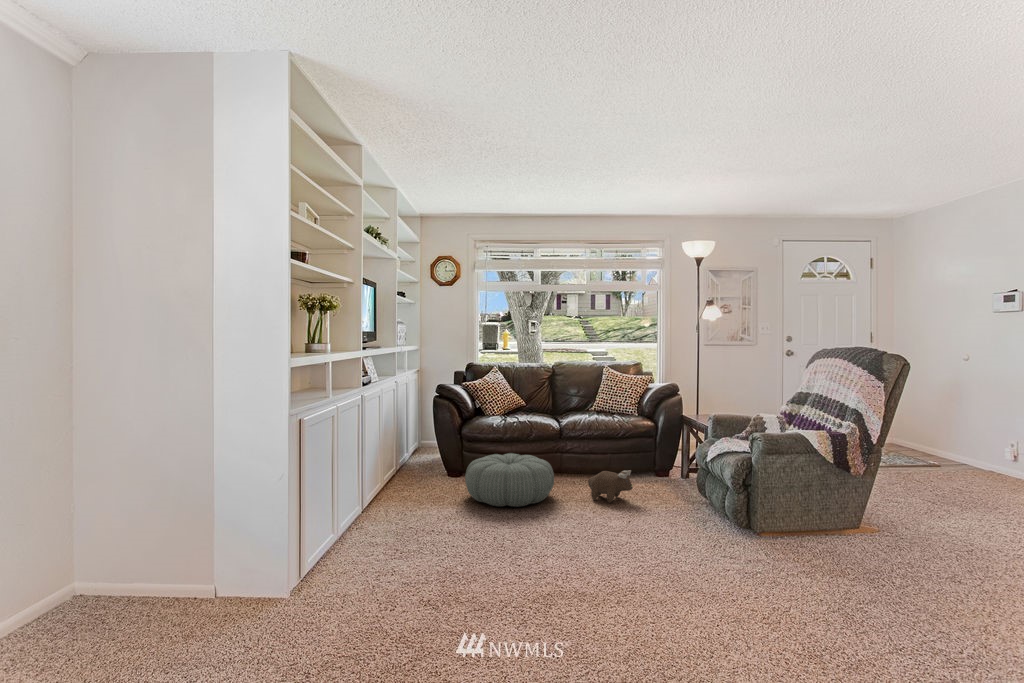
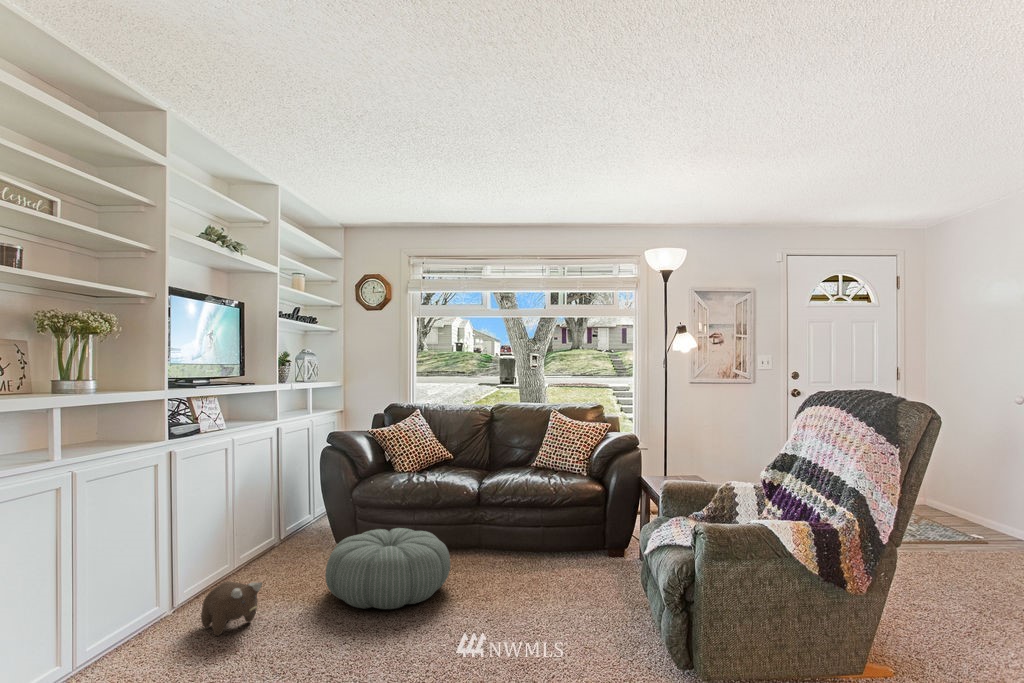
plush toy: present [588,470,634,503] -> present [201,581,262,636]

